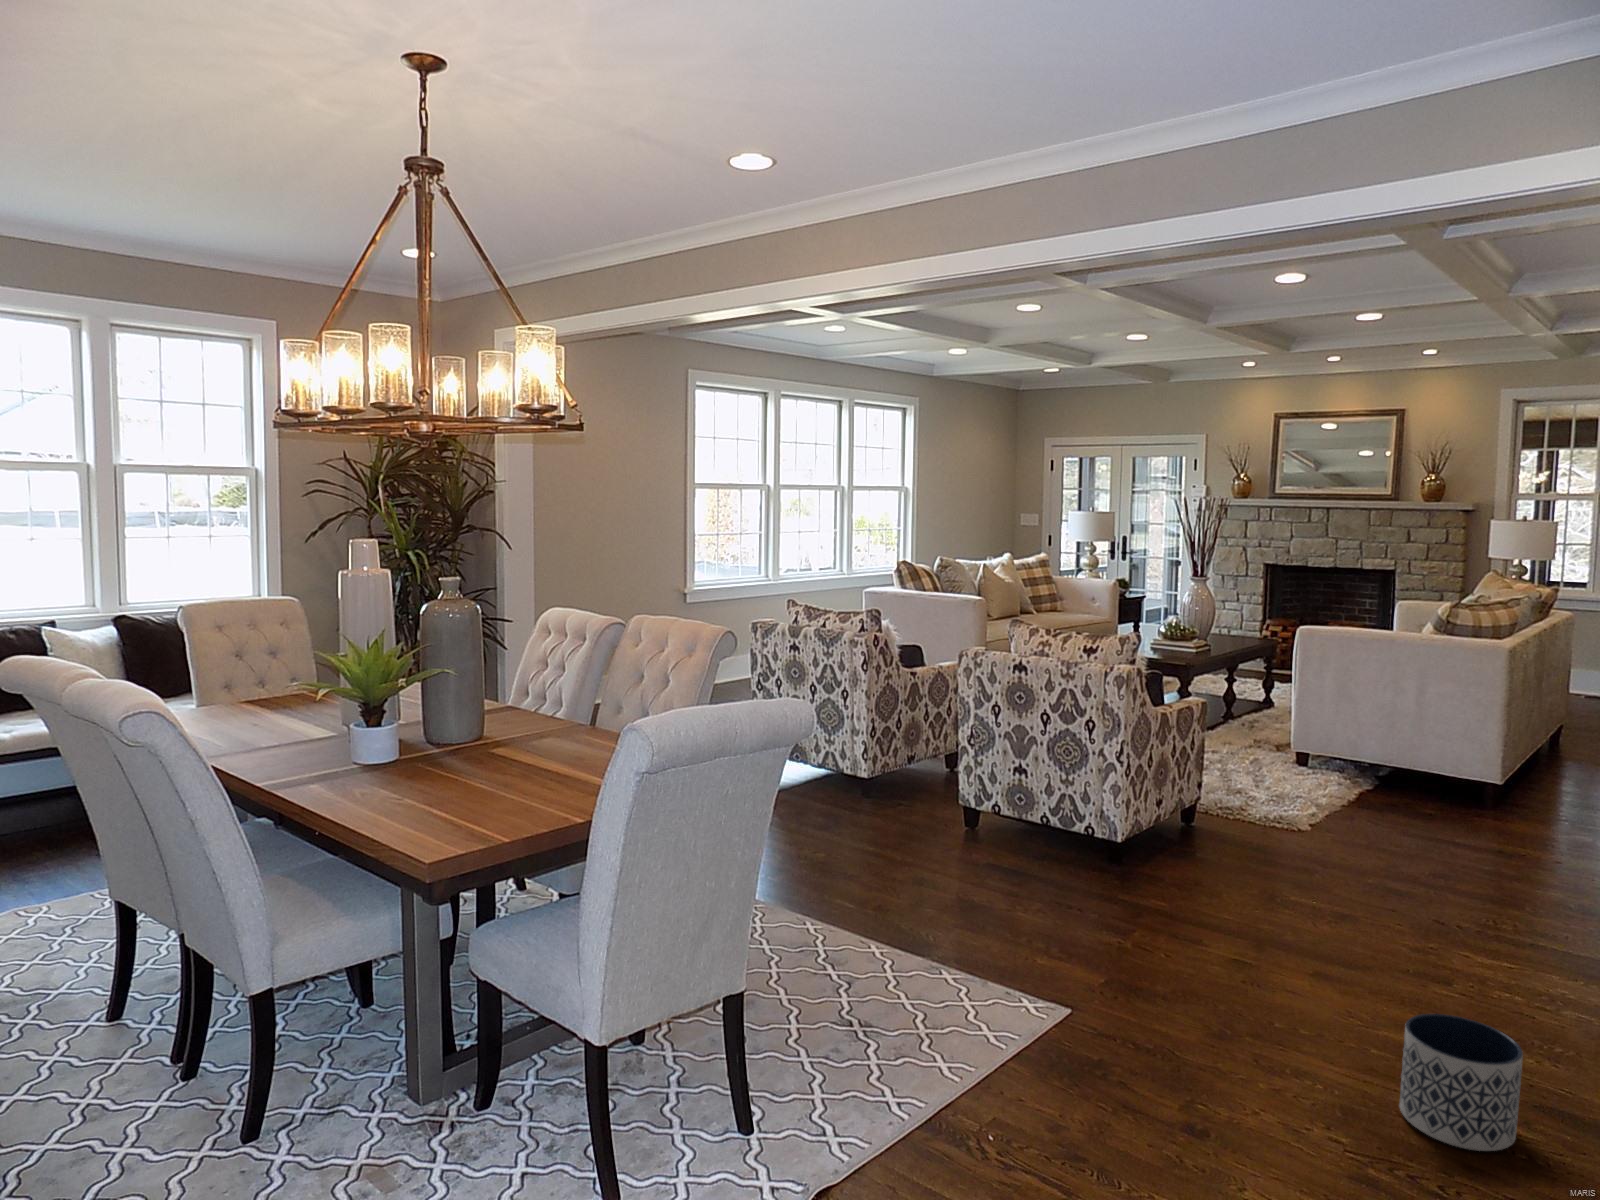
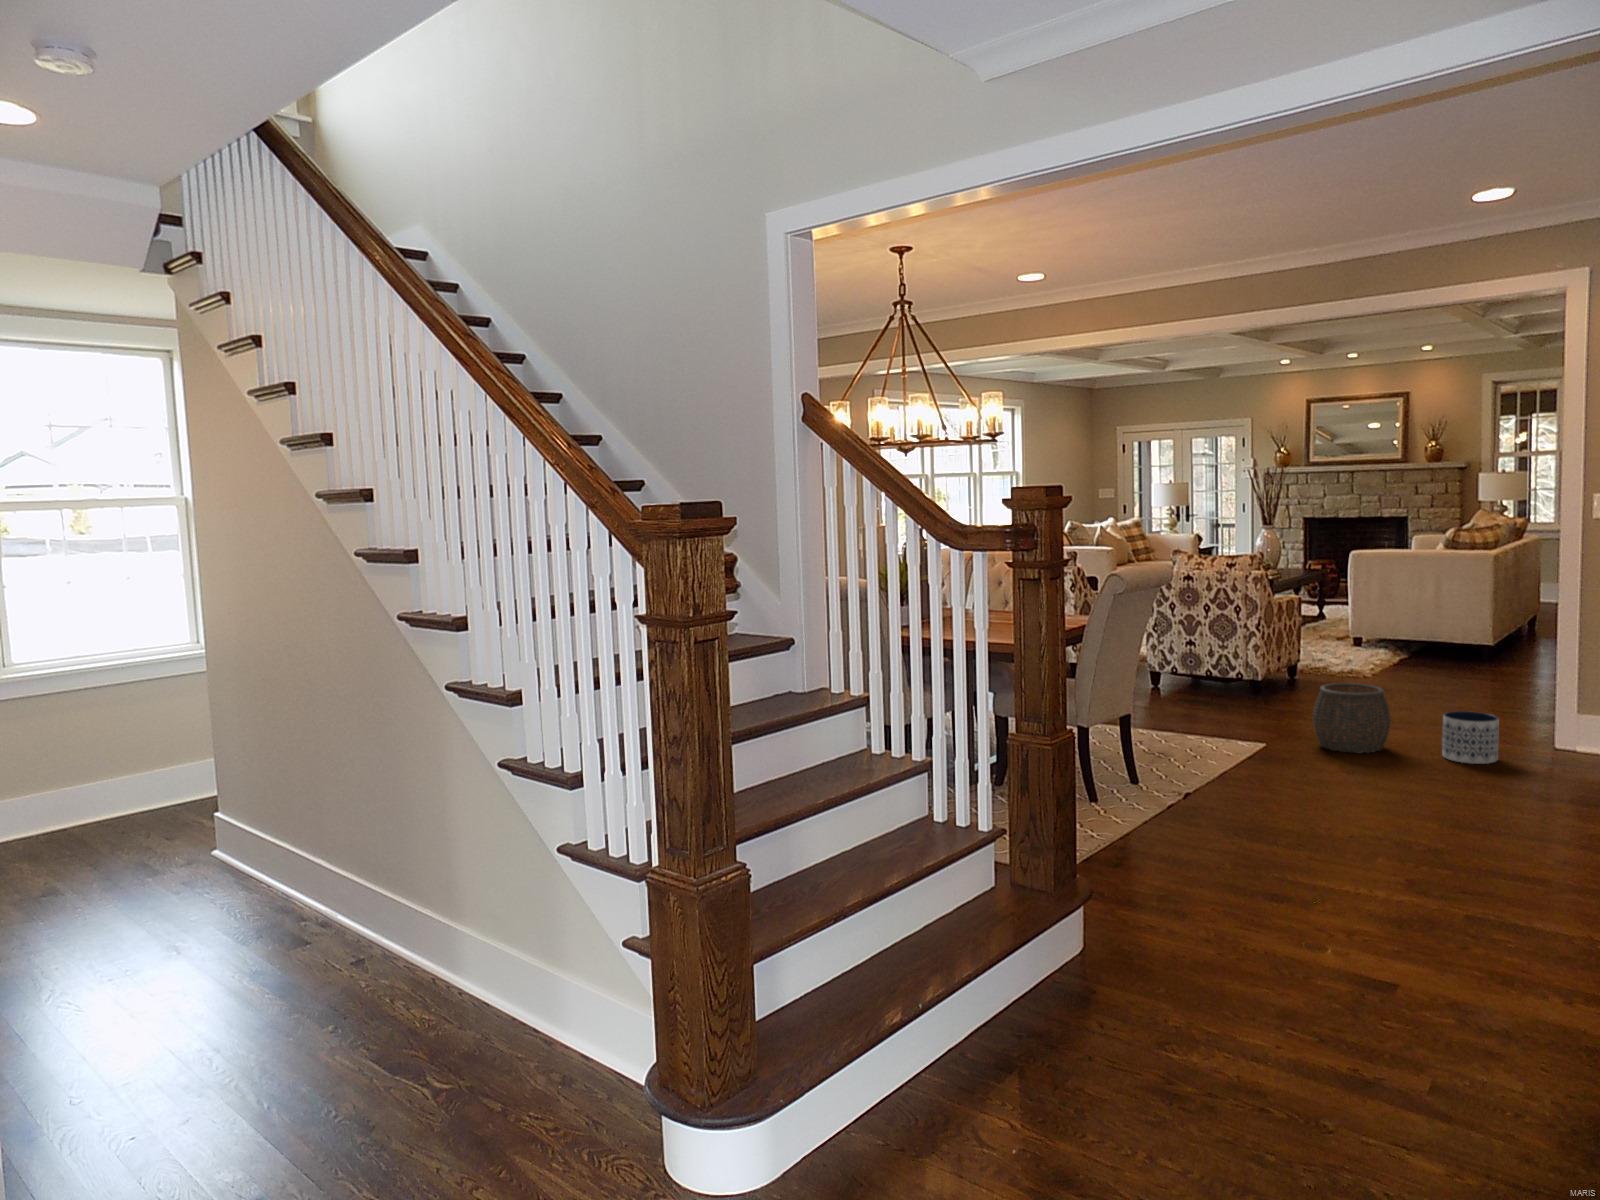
woven basket: none [1153,919,1303,1083] -> present [1313,683,1391,753]

